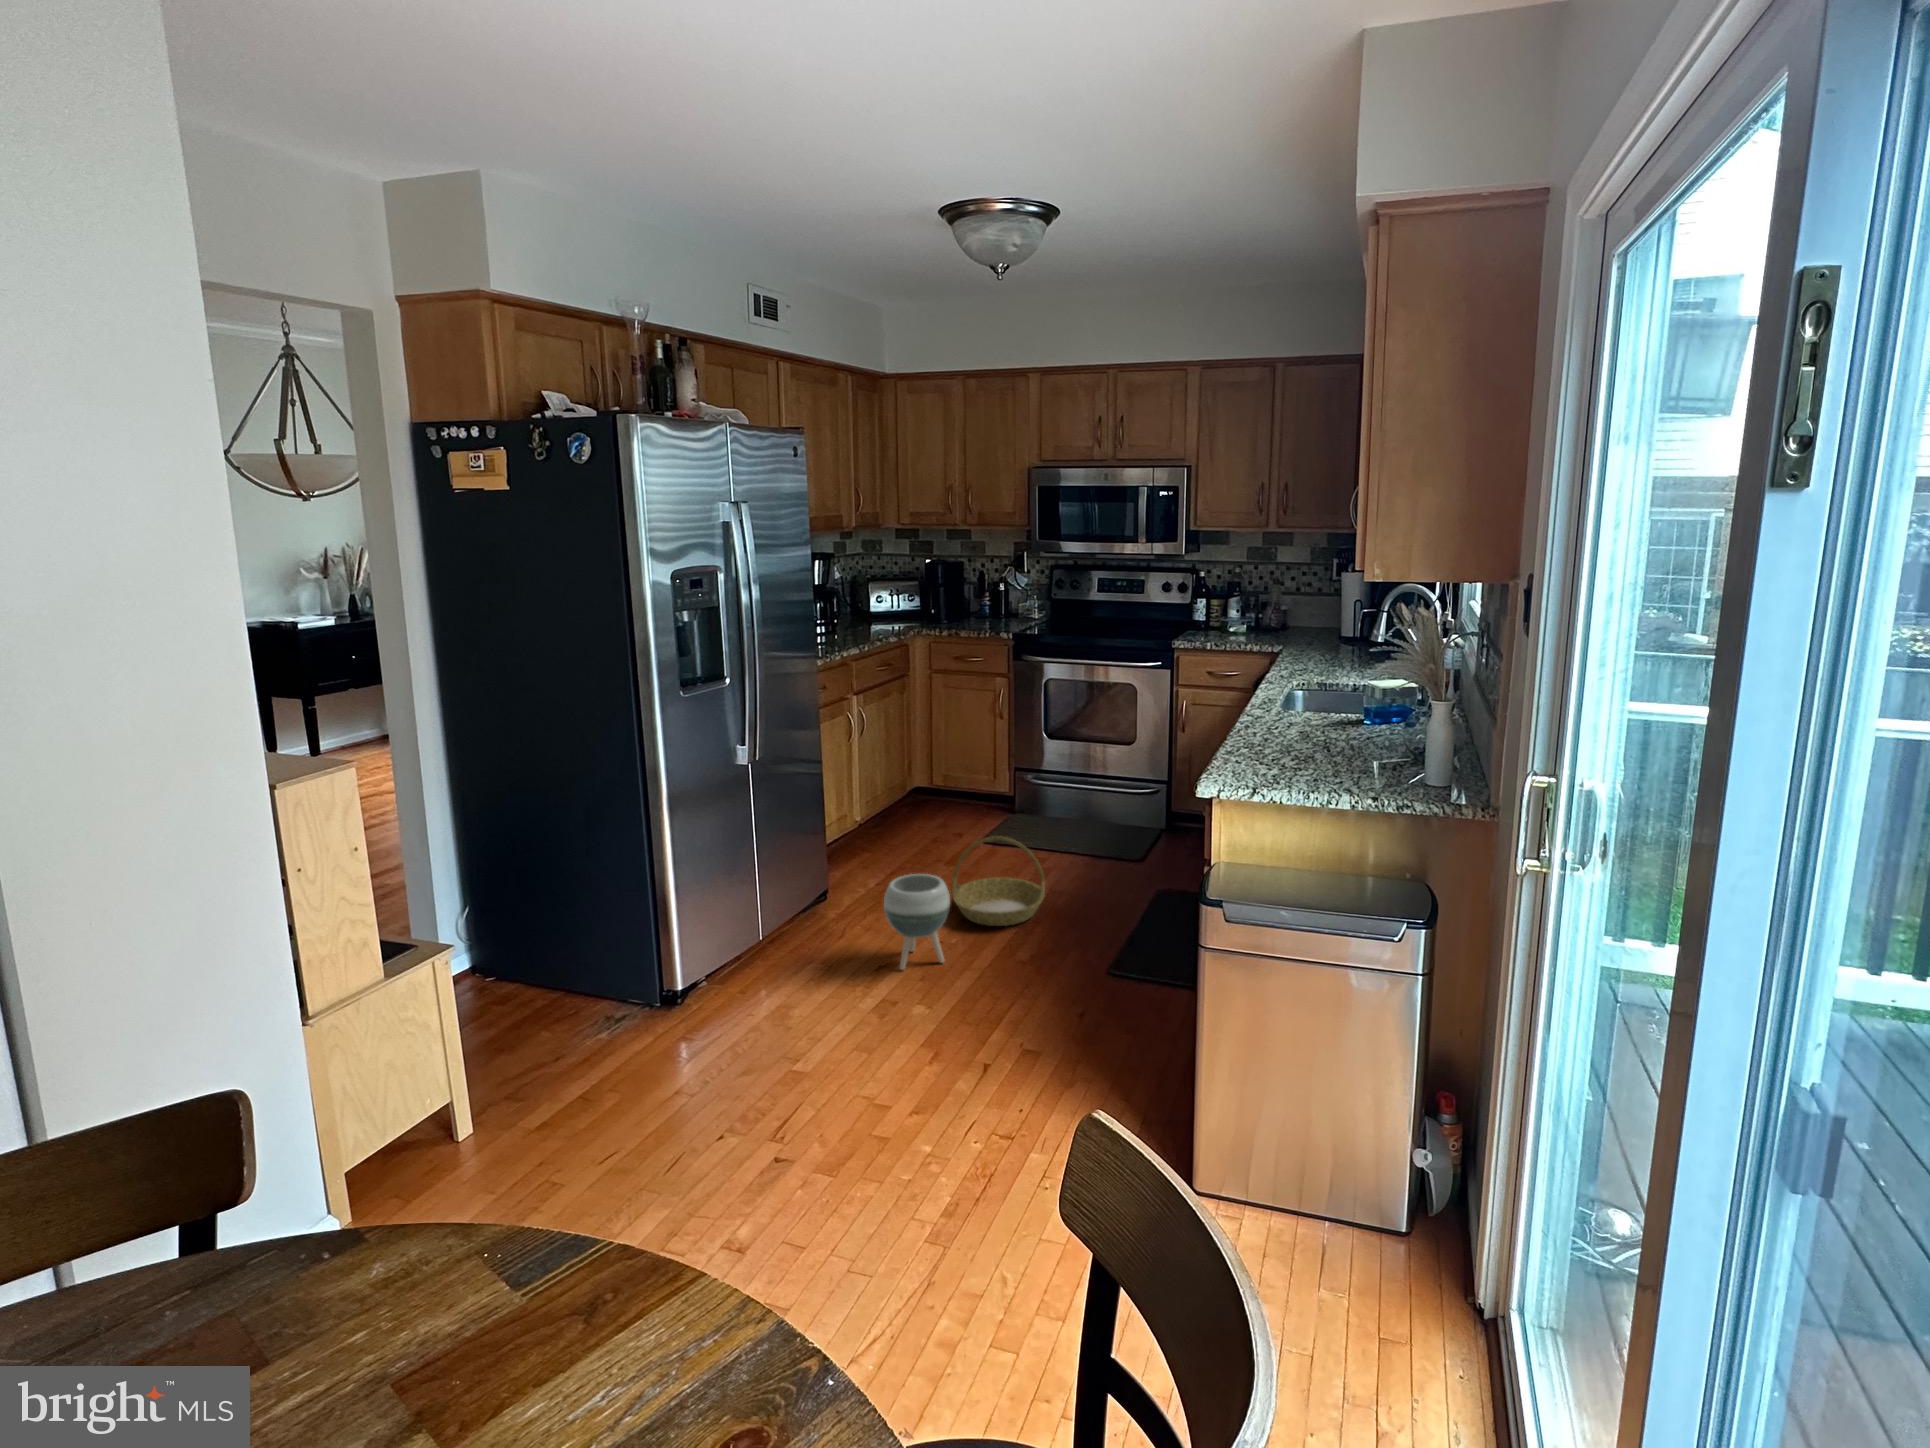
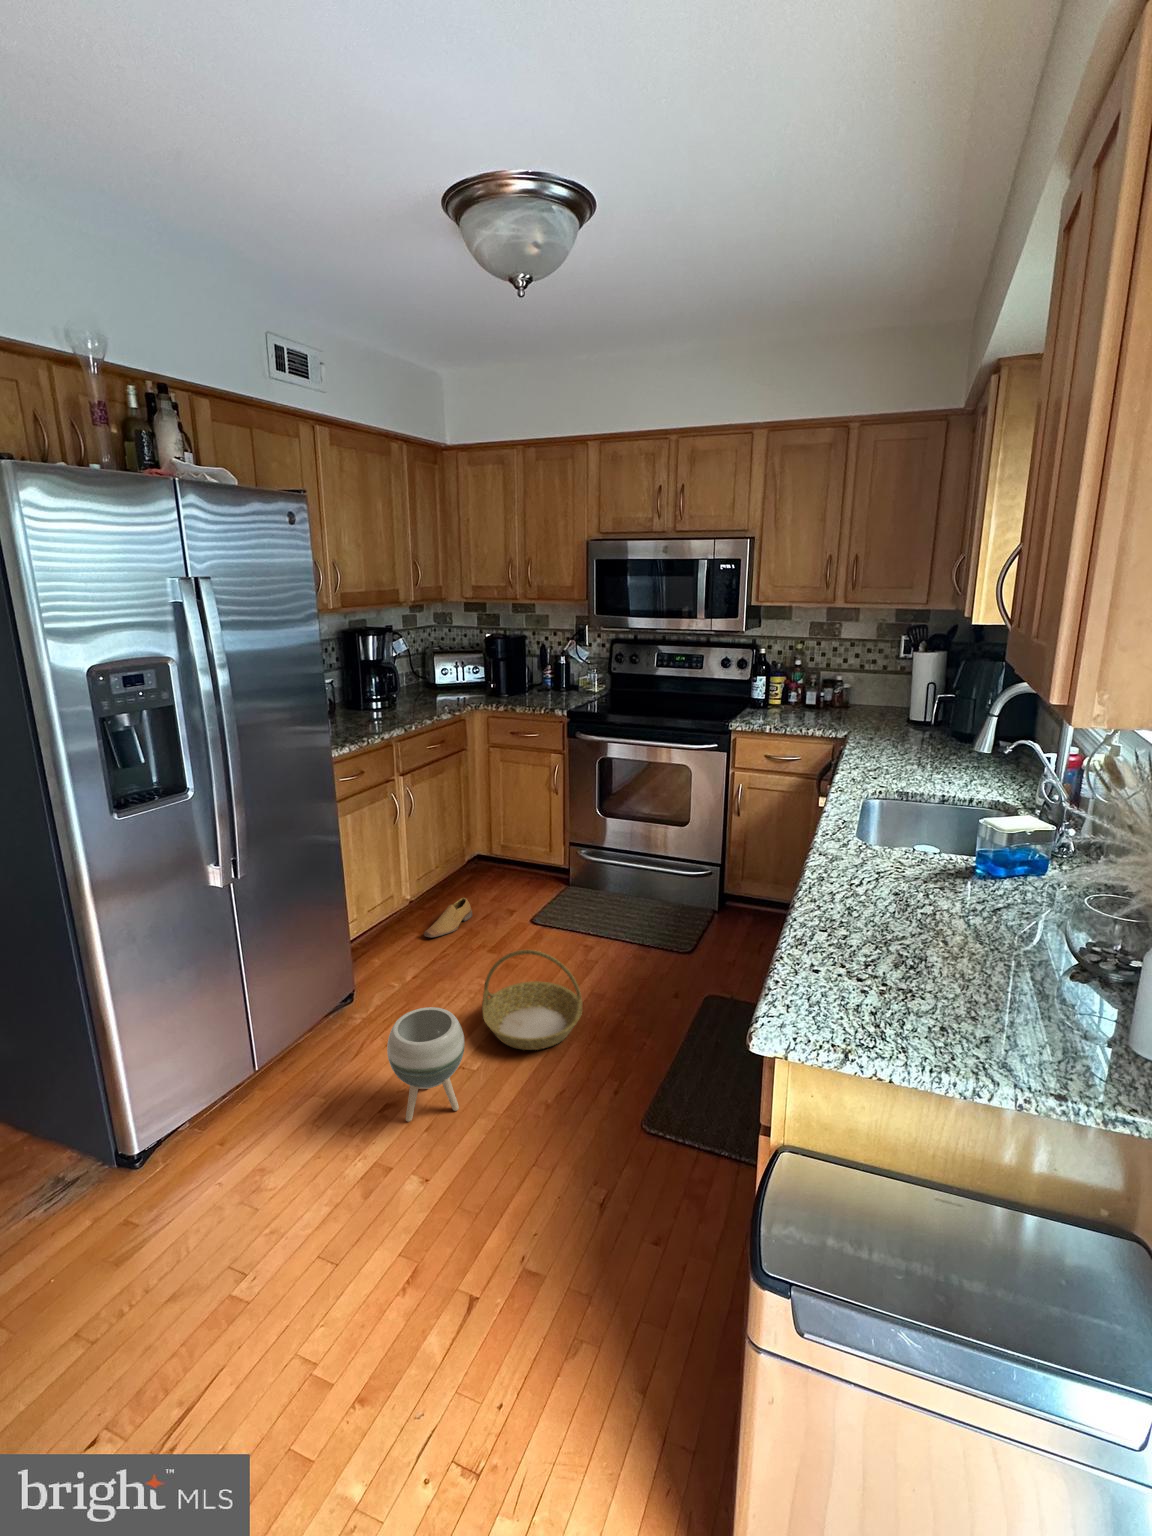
shoe: none [876,821,920,855] -> present [424,898,472,938]

